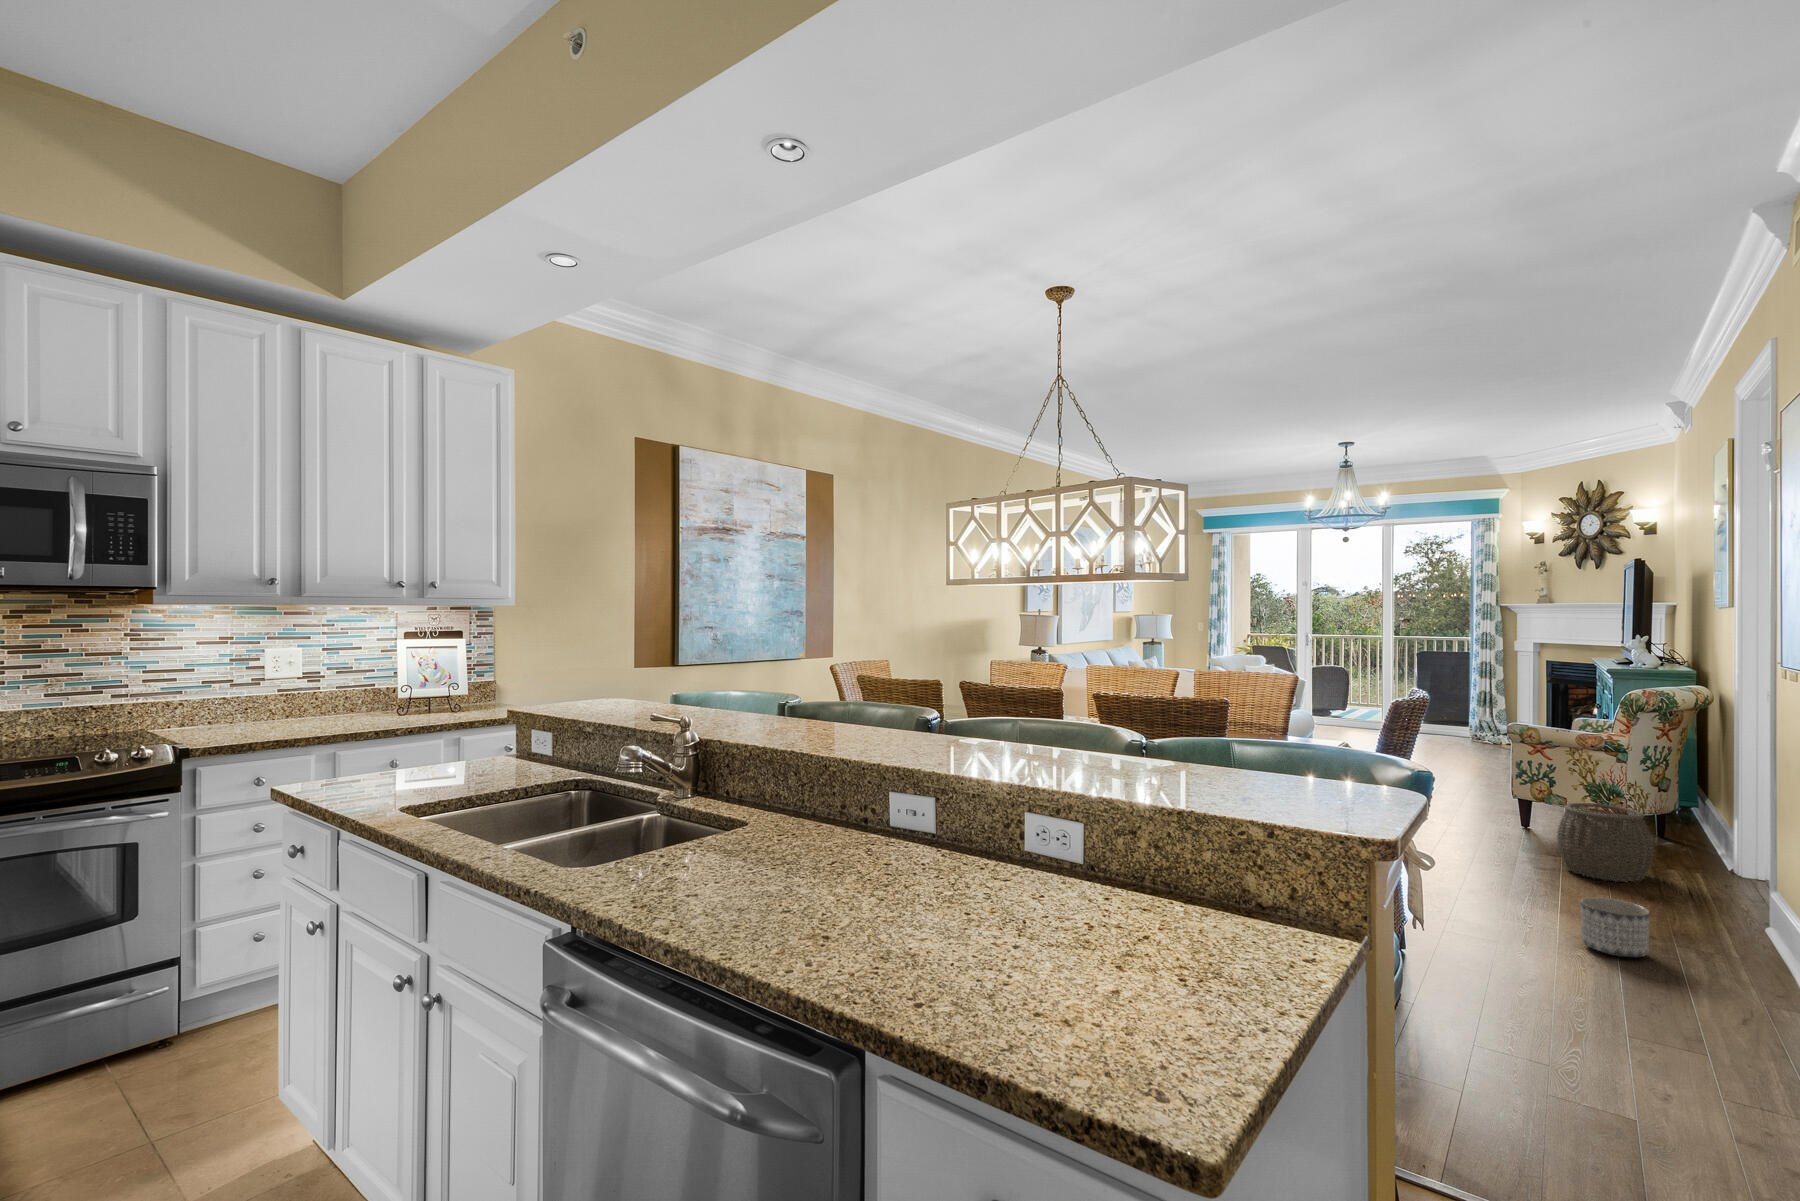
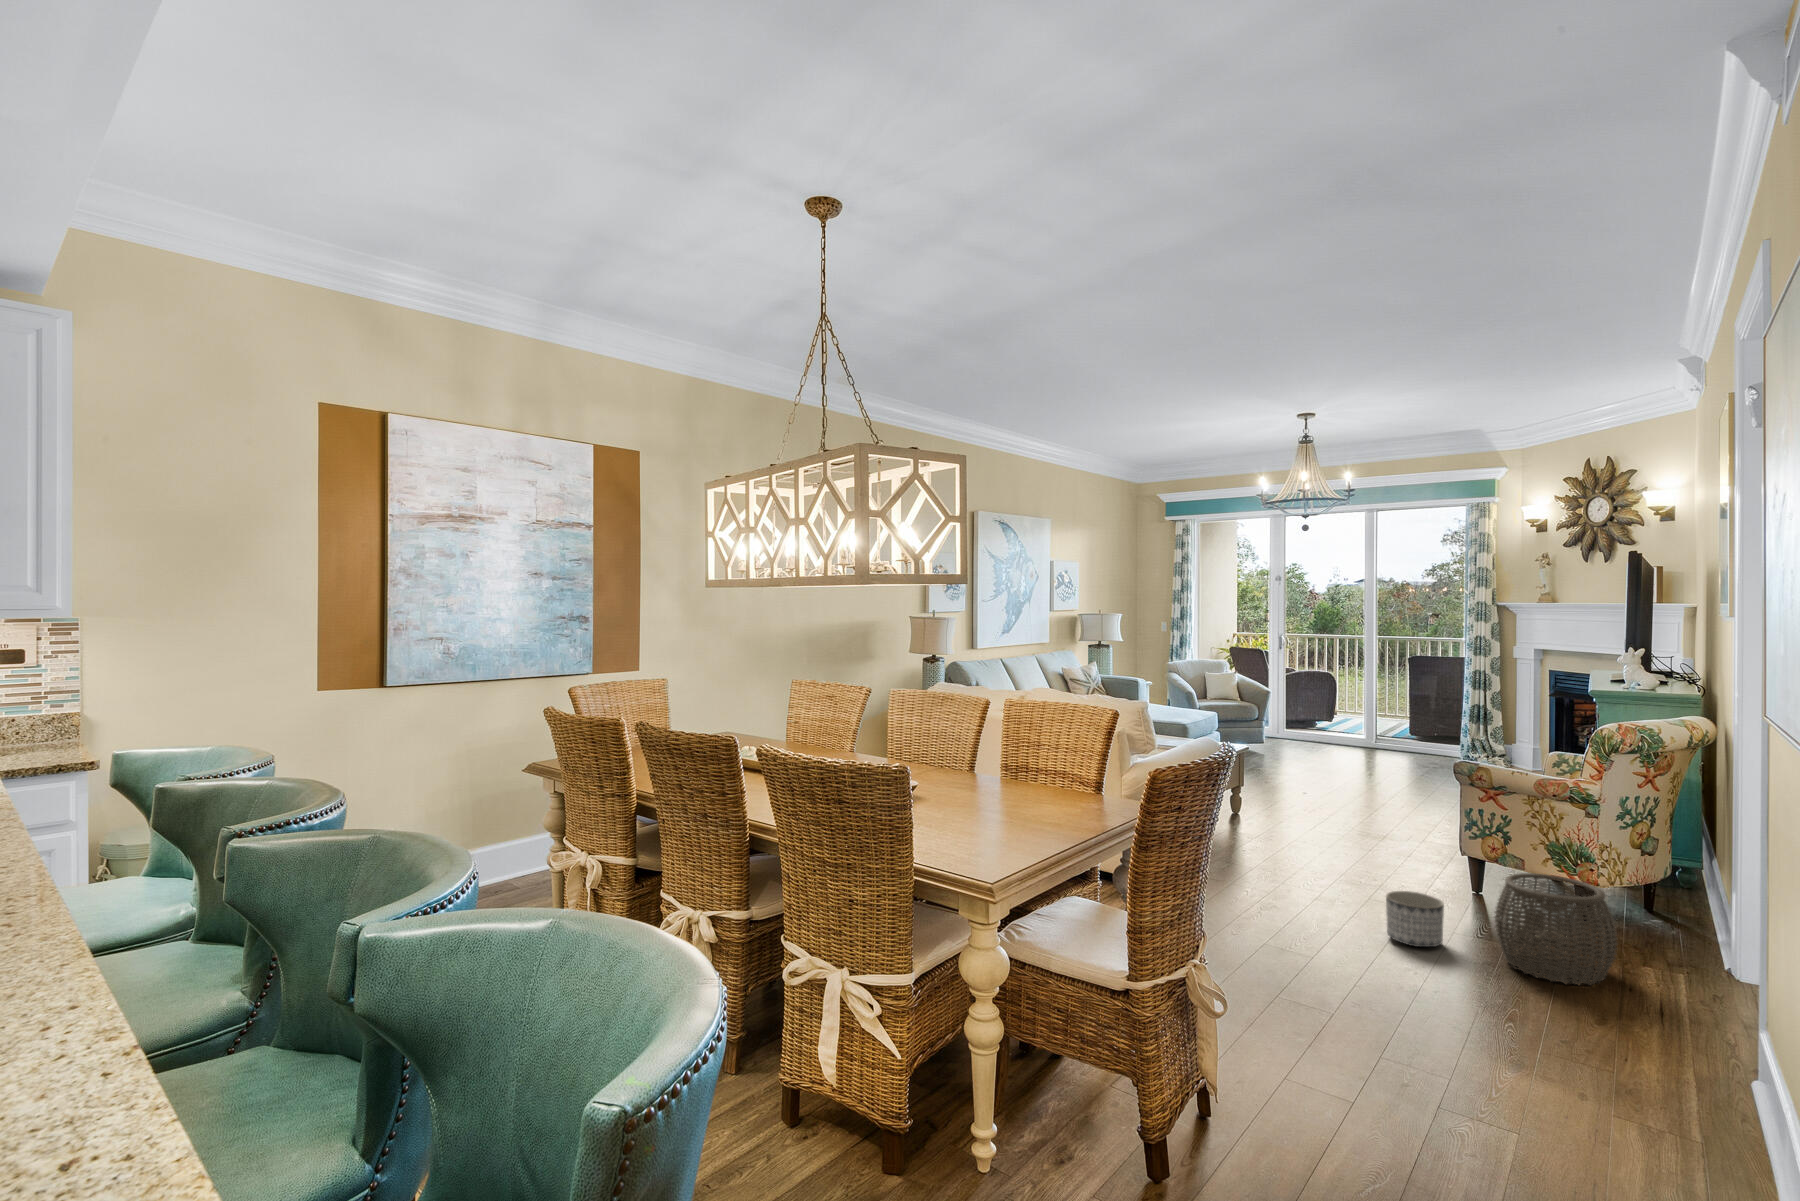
planter: present [1580,897,1649,957] -> present [1386,891,1444,947]

